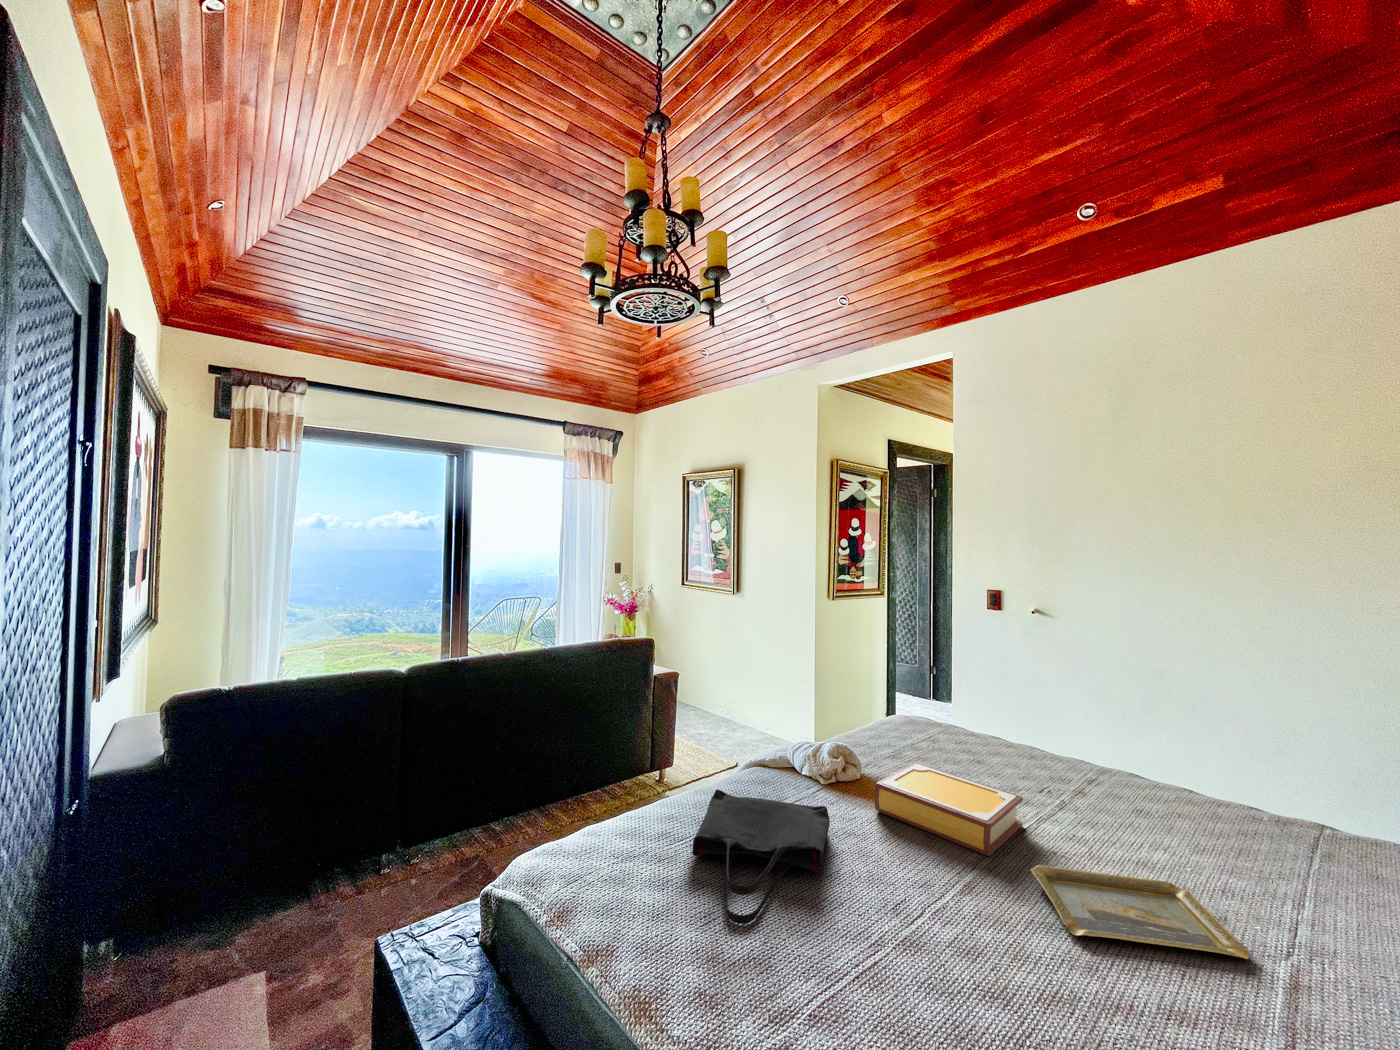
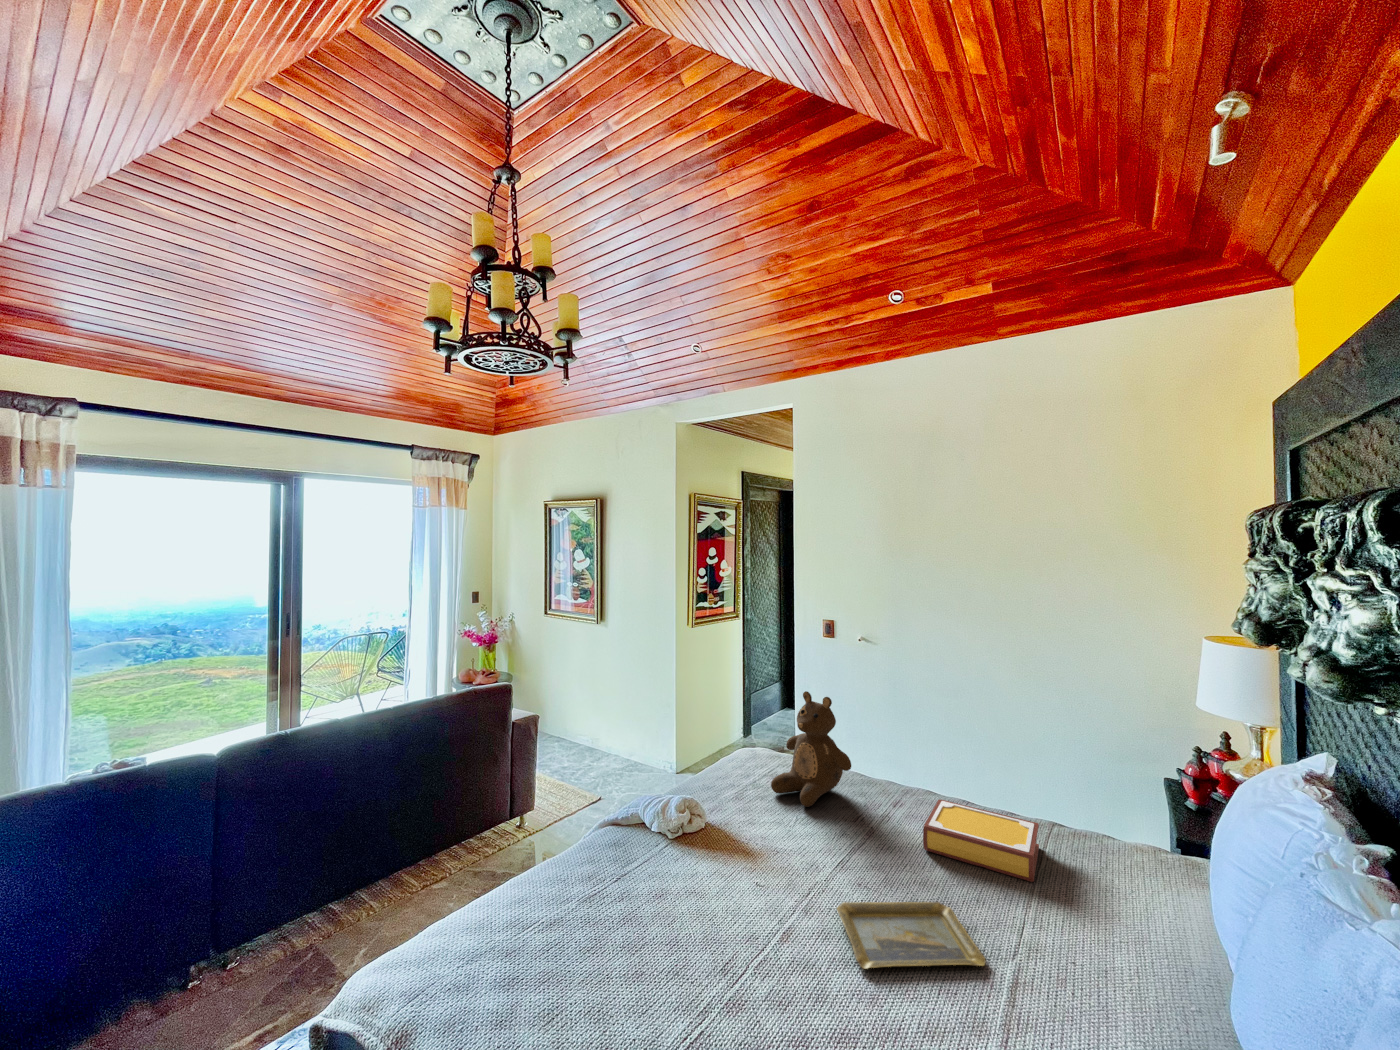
teddy bear: none [933,648,1034,773] -> present [771,691,851,807]
book: present [874,763,1023,856] -> present [923,799,1039,882]
tote bag: present [692,789,830,924] -> none [539,866,672,1015]

